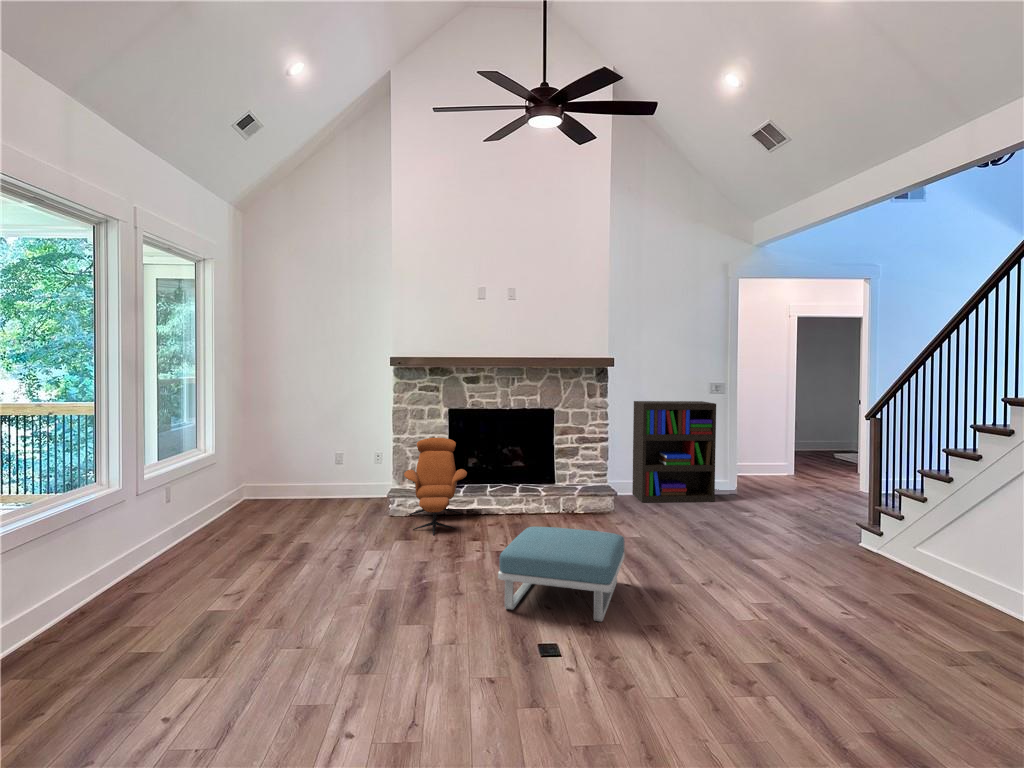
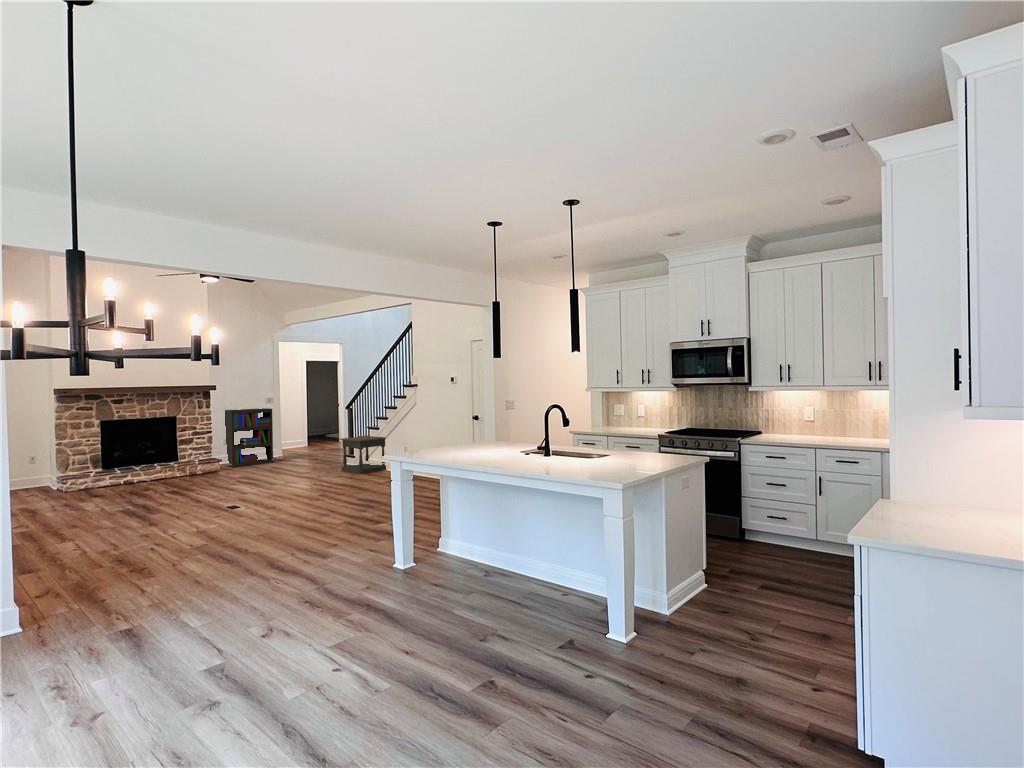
lounge chair: present [404,438,467,535] -> none [75,439,129,494]
side table: none [842,494,984,603] -> present [340,436,387,474]
footstool: present [498,526,625,622] -> none [202,464,259,498]

